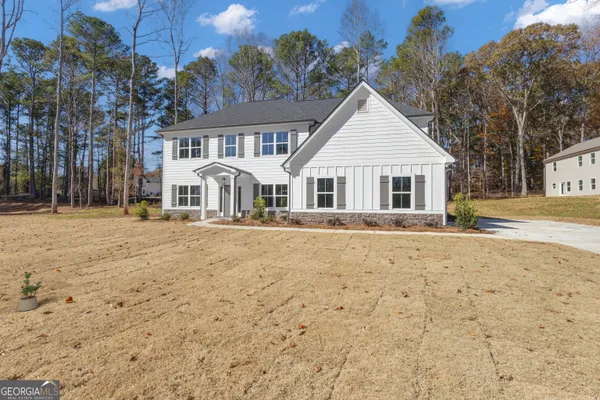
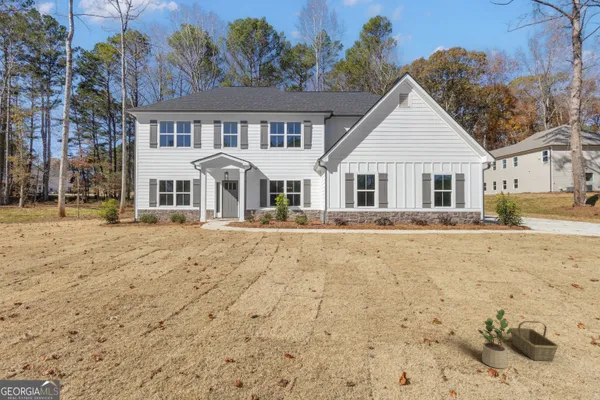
basket: none [49,286,89,313] -> present [509,321,558,361]

